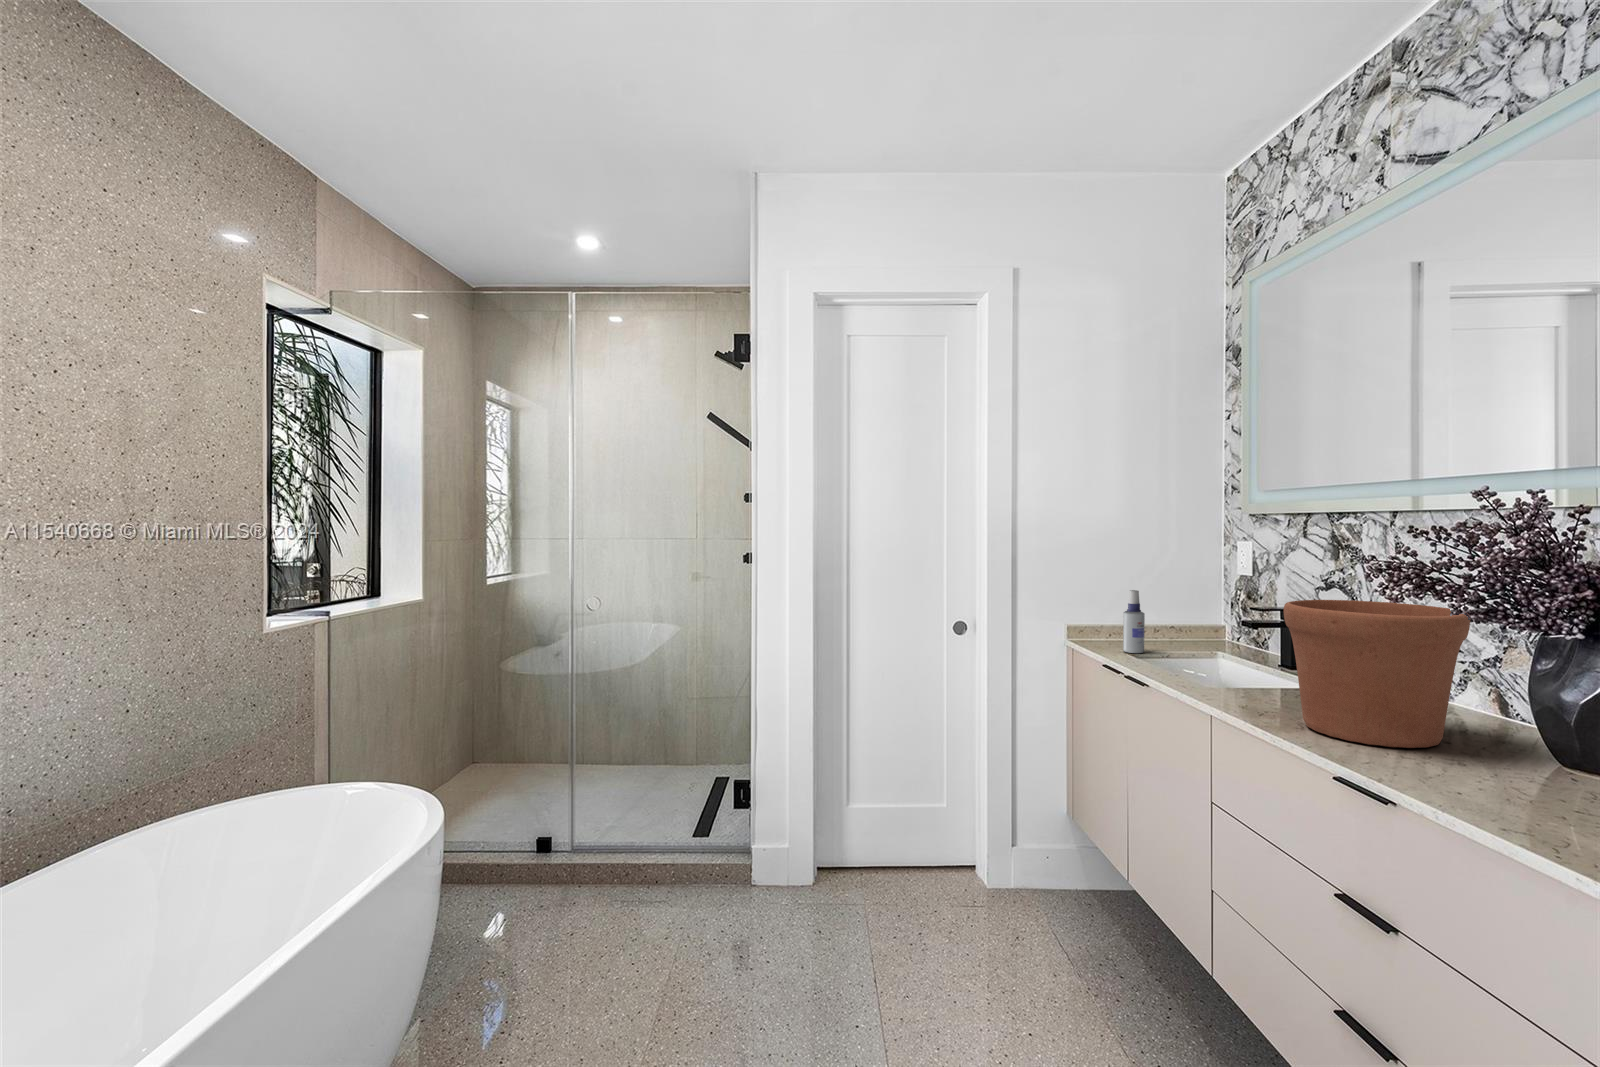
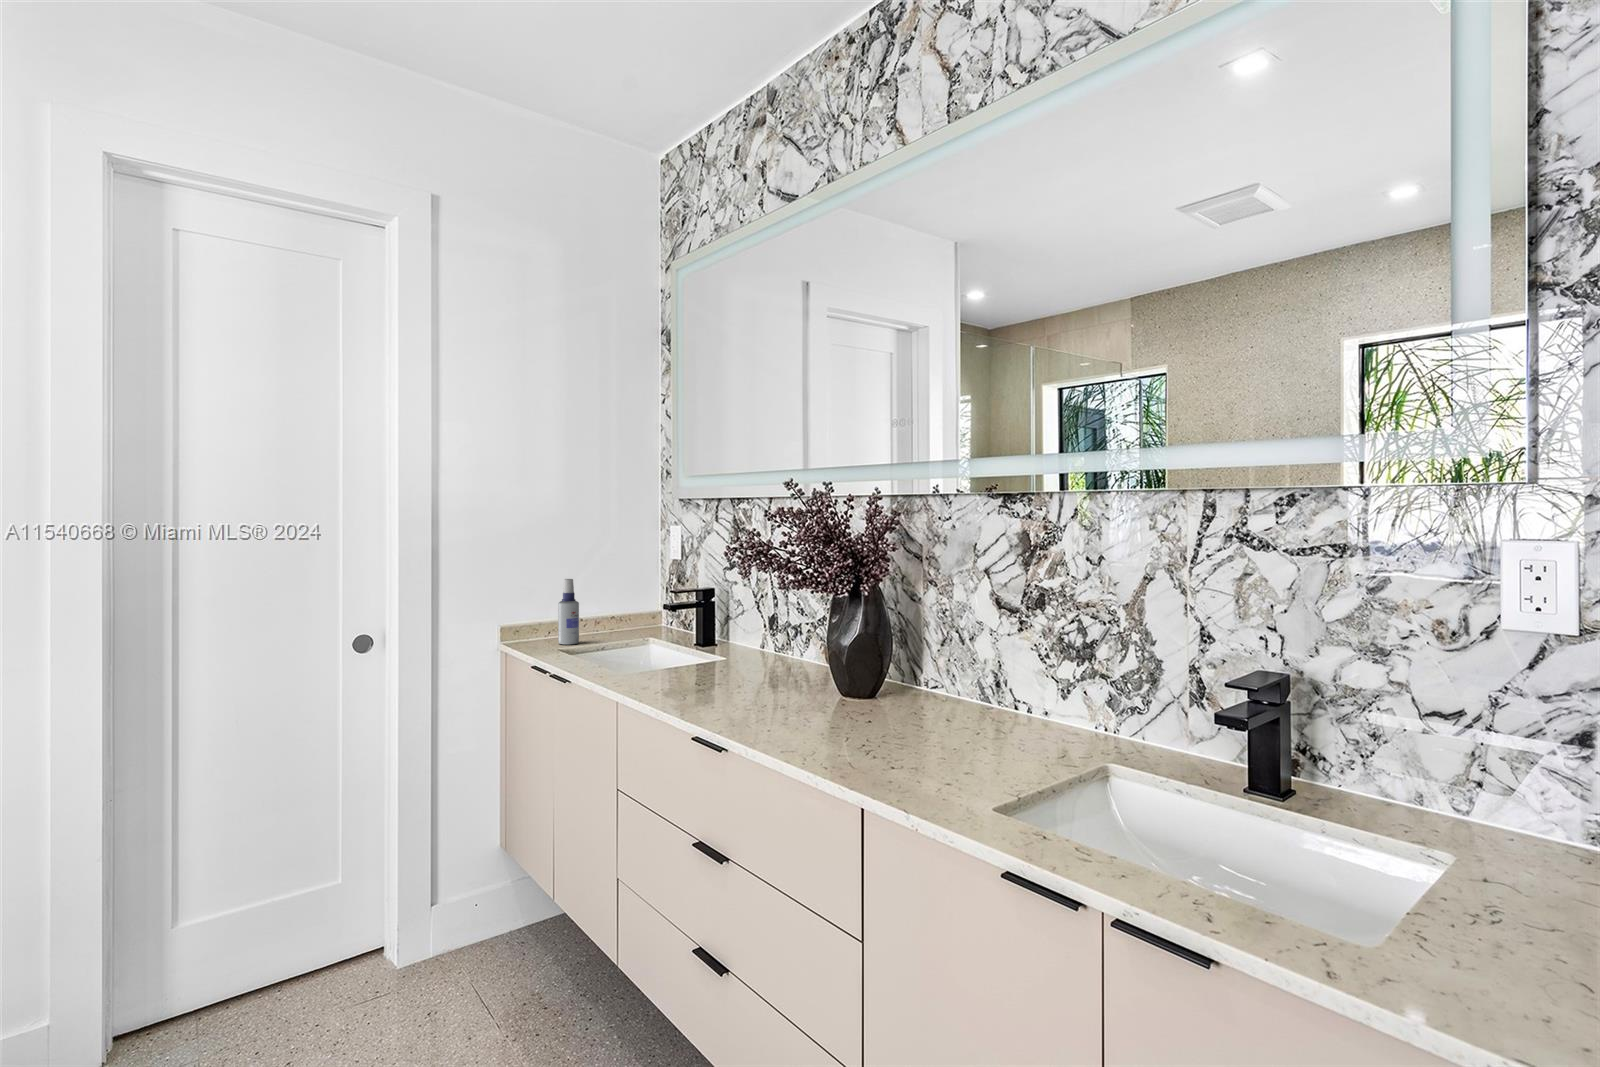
flower pot: present [1284,600,1470,748] -> none [665,574,788,691]

